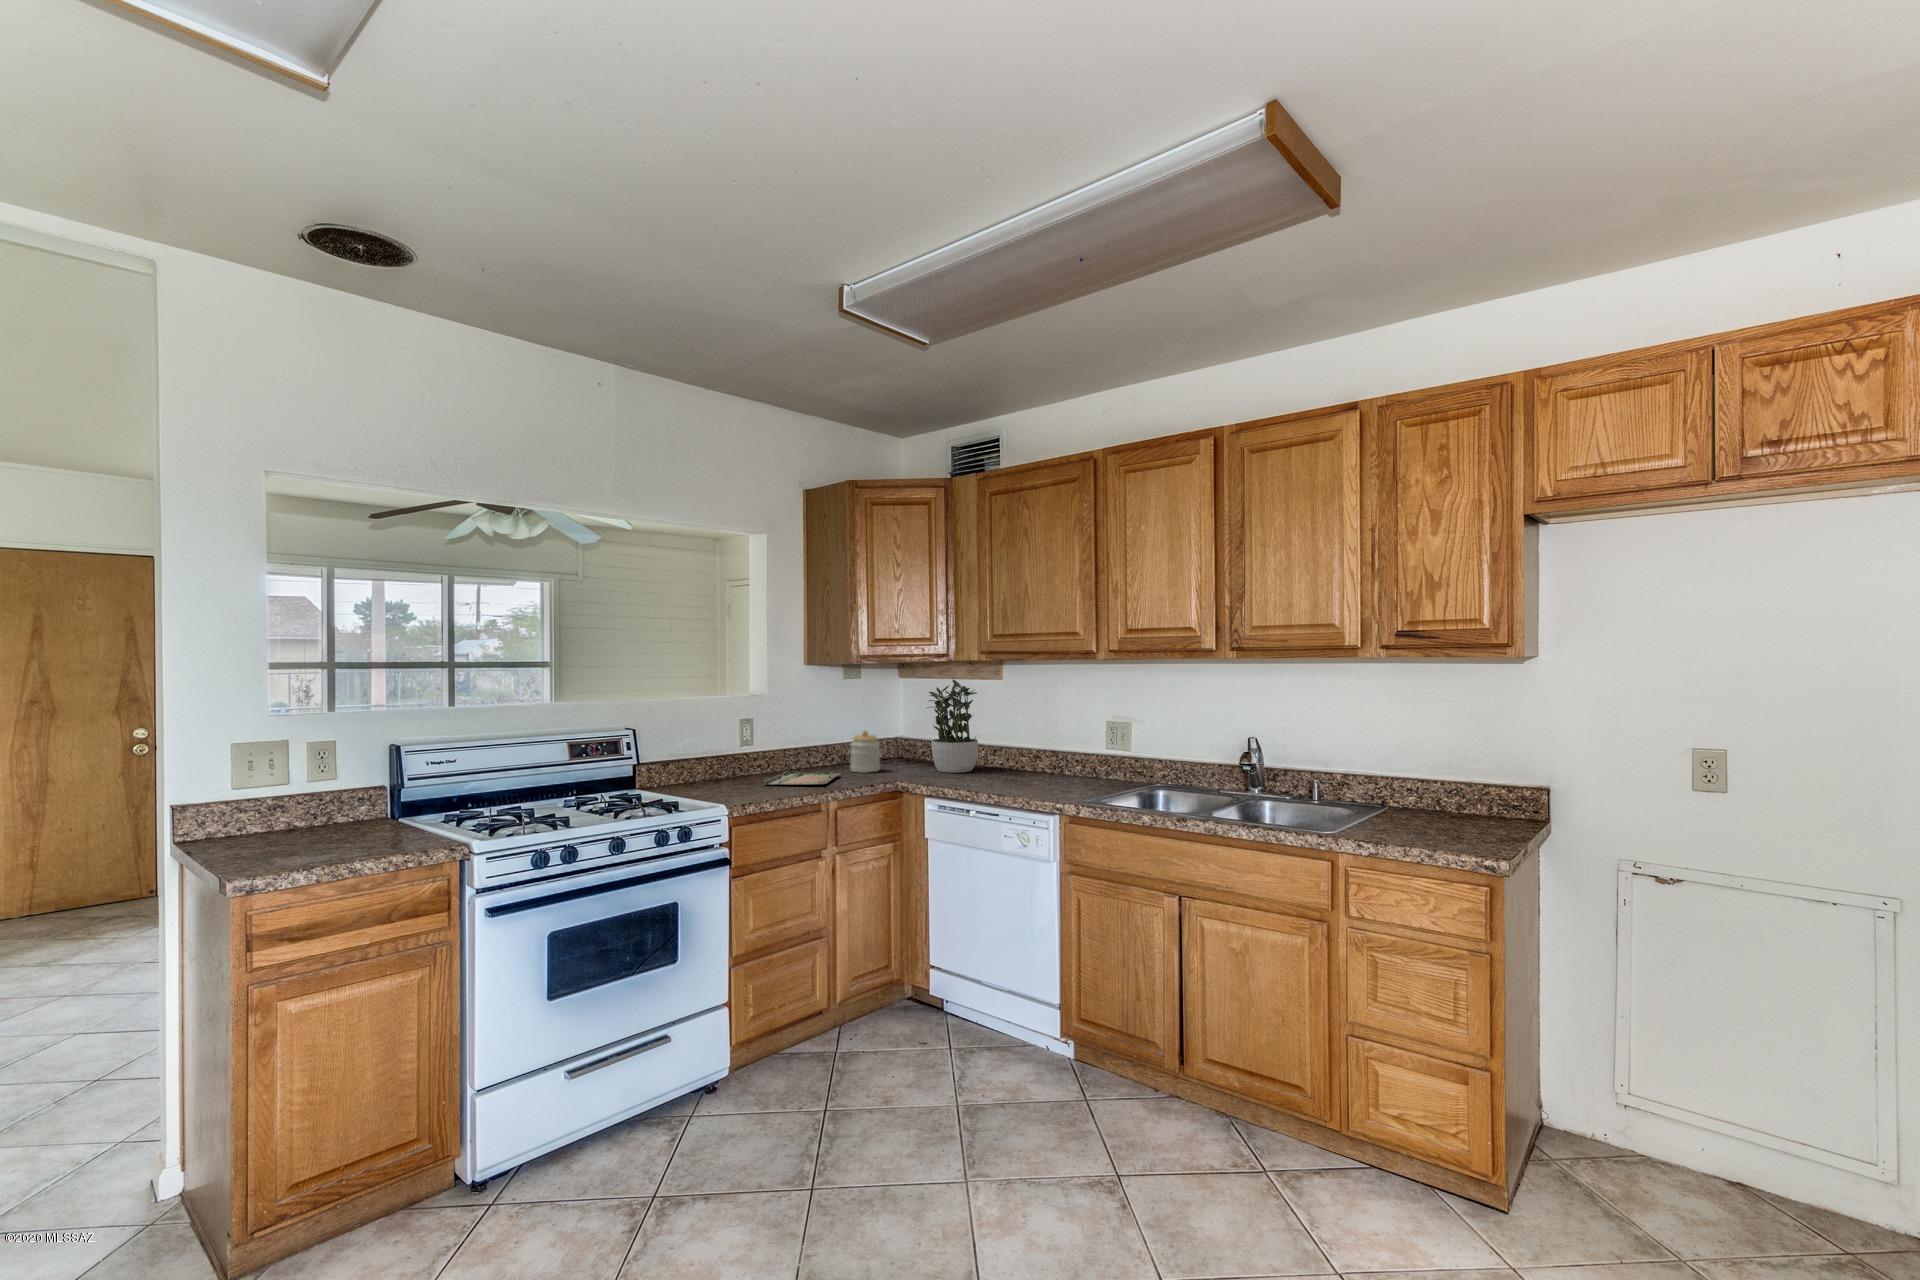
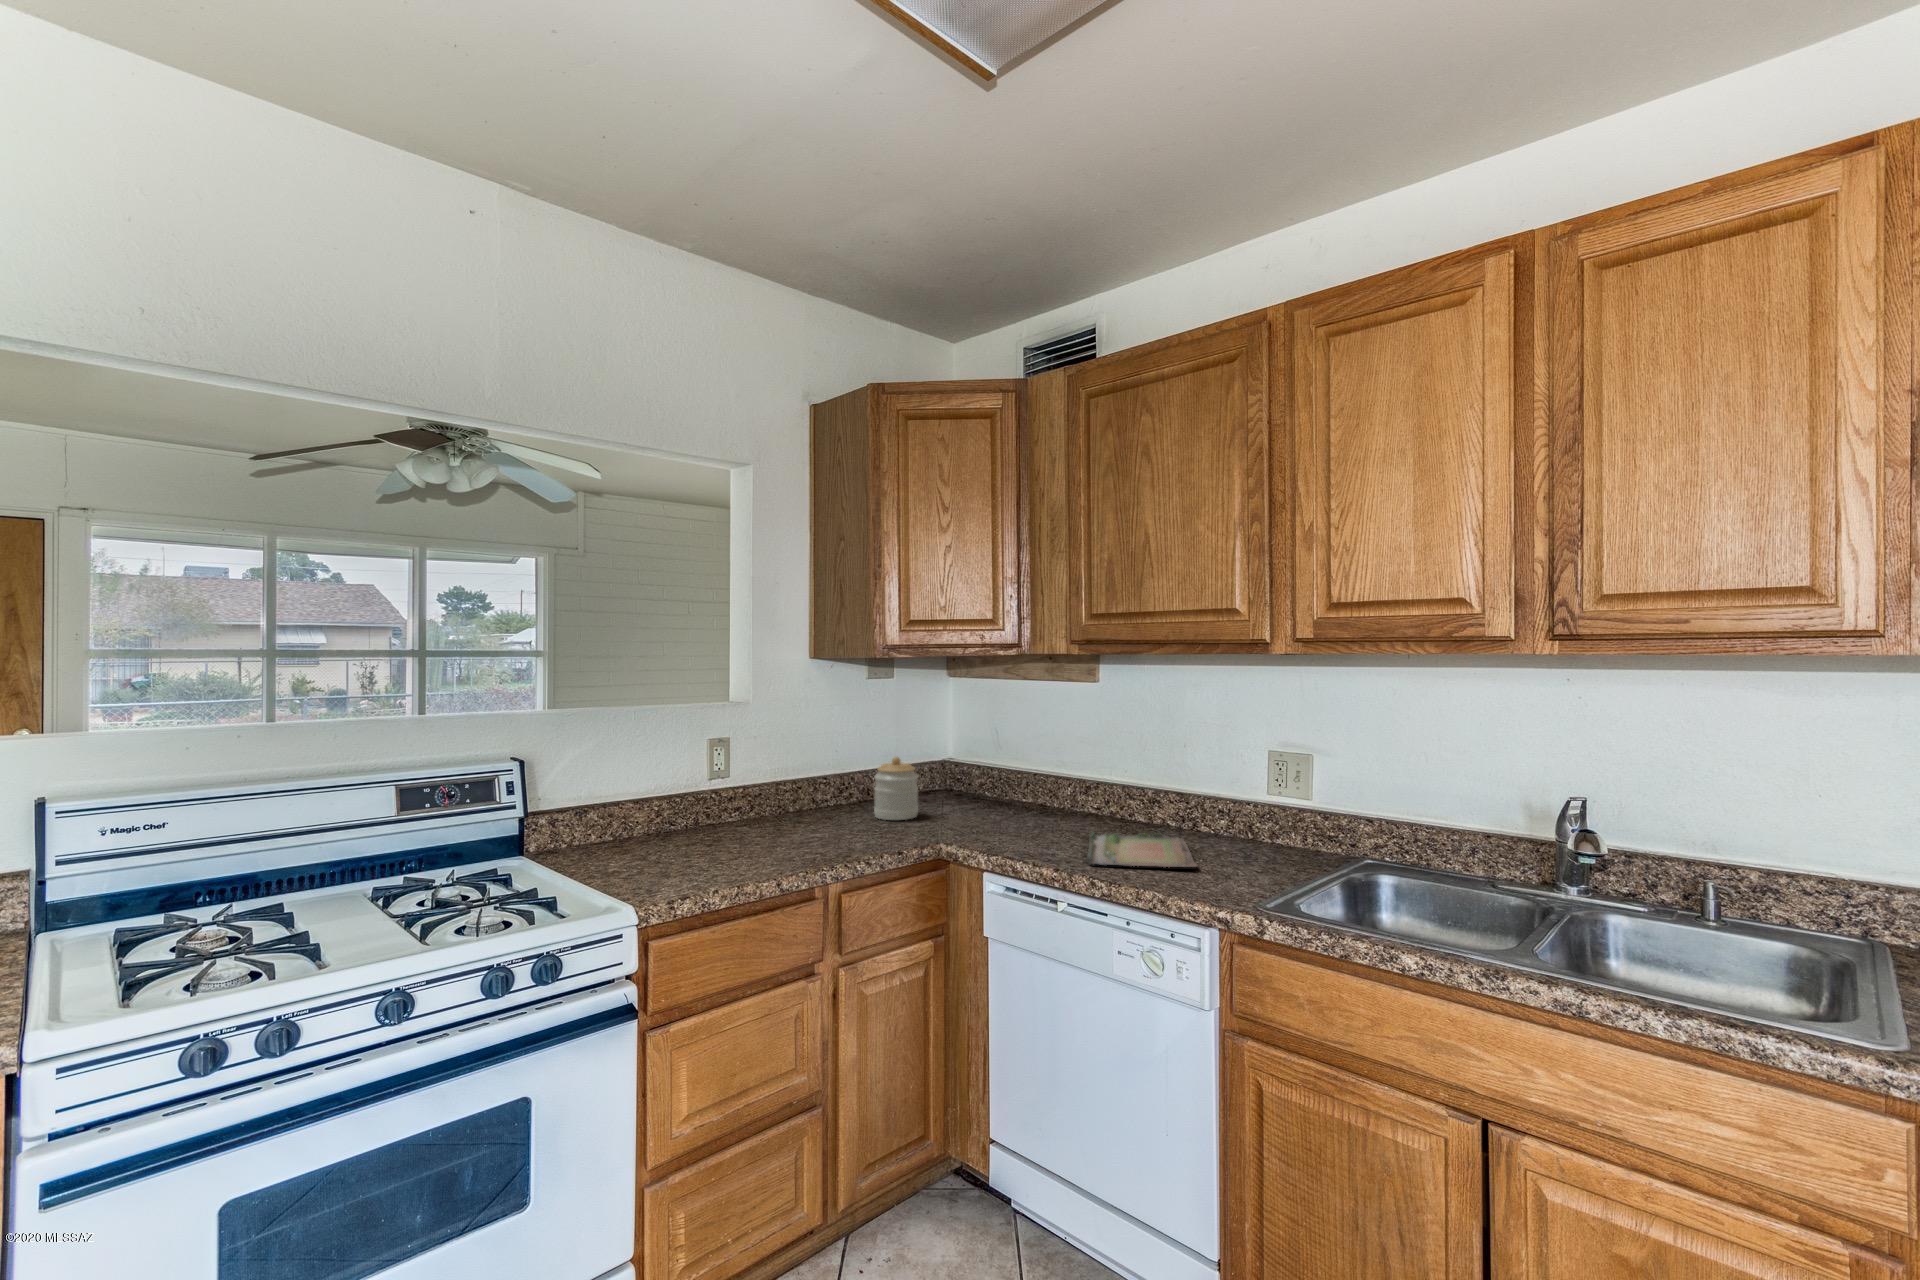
potted plant: present [928,680,978,773] -> none [985,682,1064,823]
tray: present [763,770,840,785] -> present [1088,832,1197,867]

